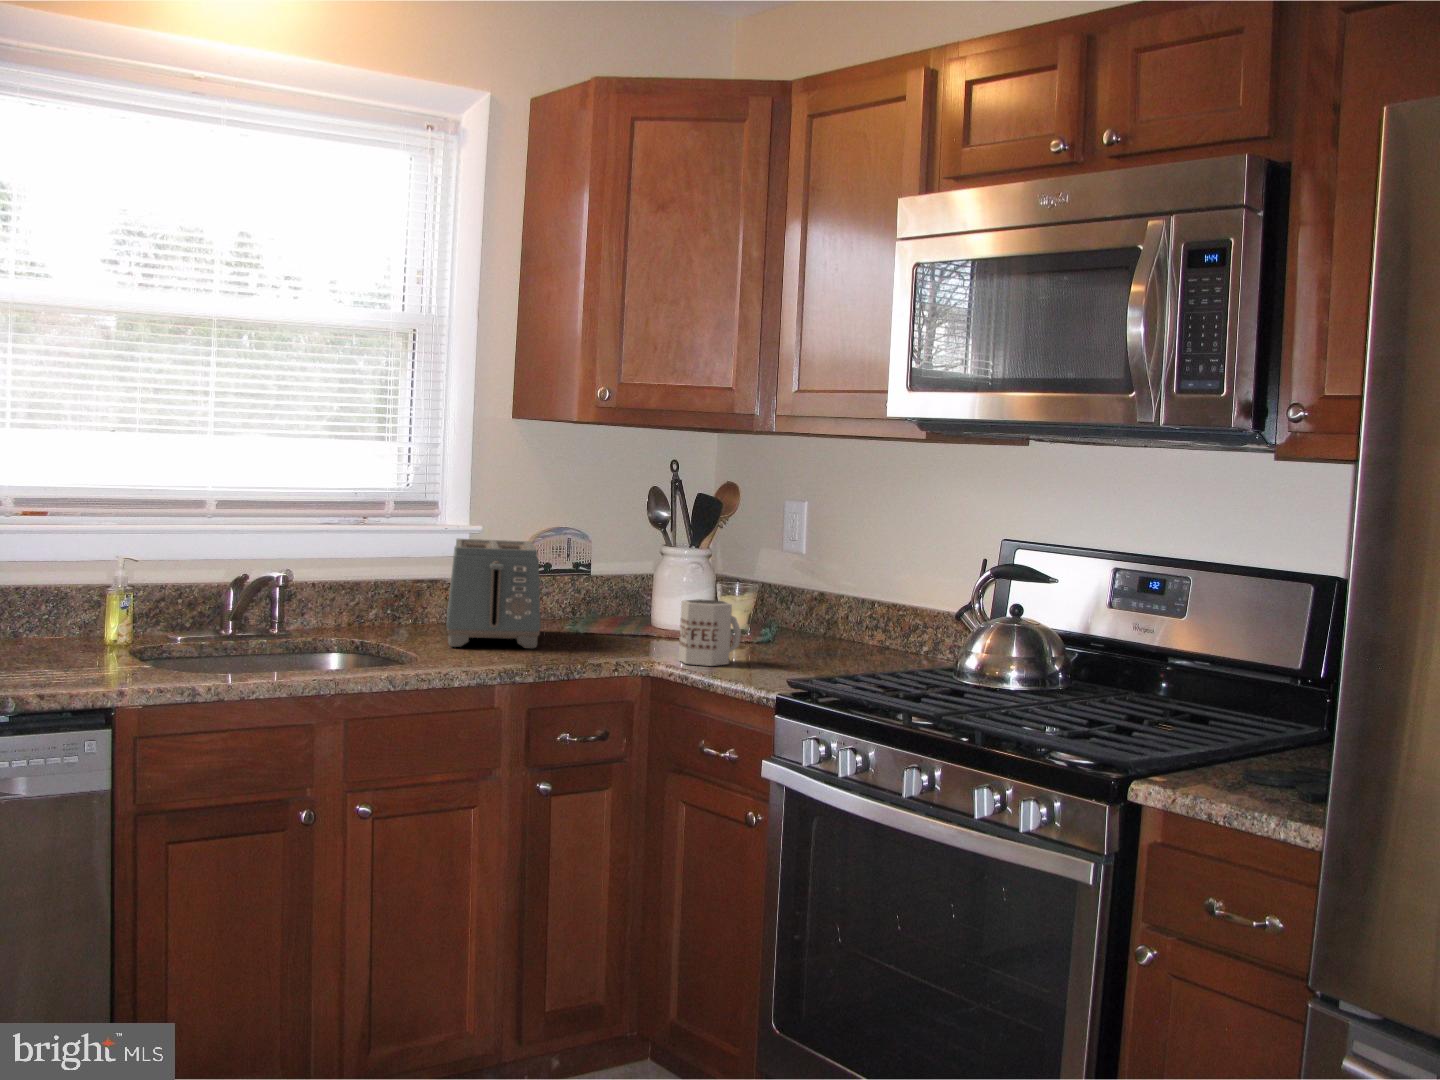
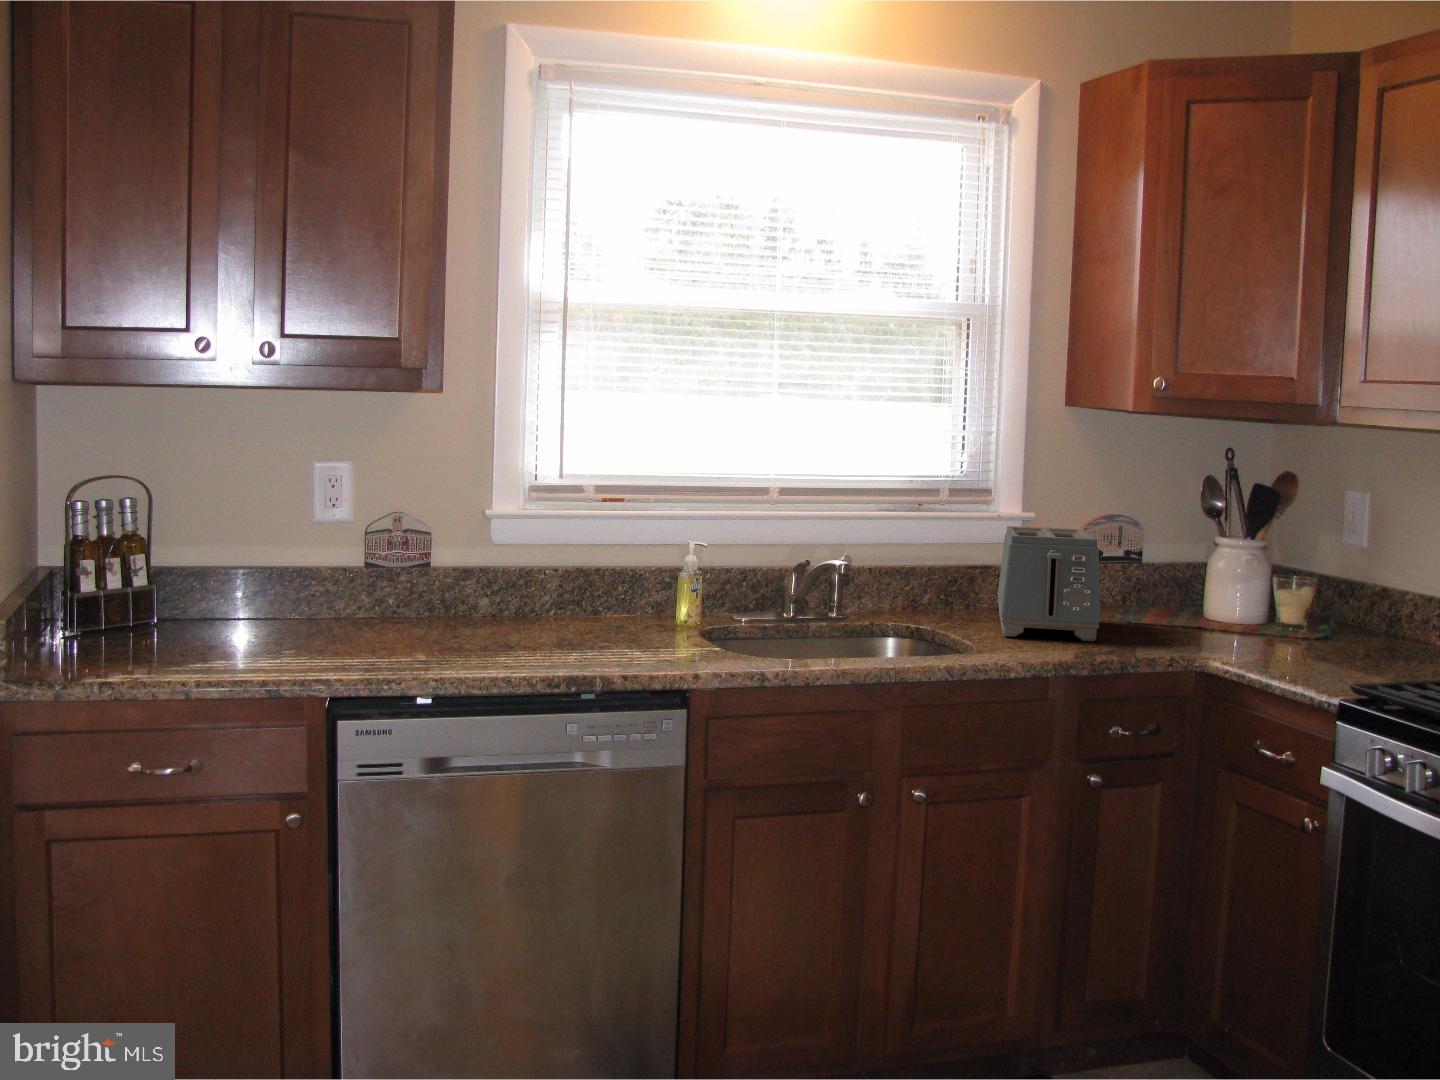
mug: present [679,599,741,666] -> none [1263,596,1342,672]

